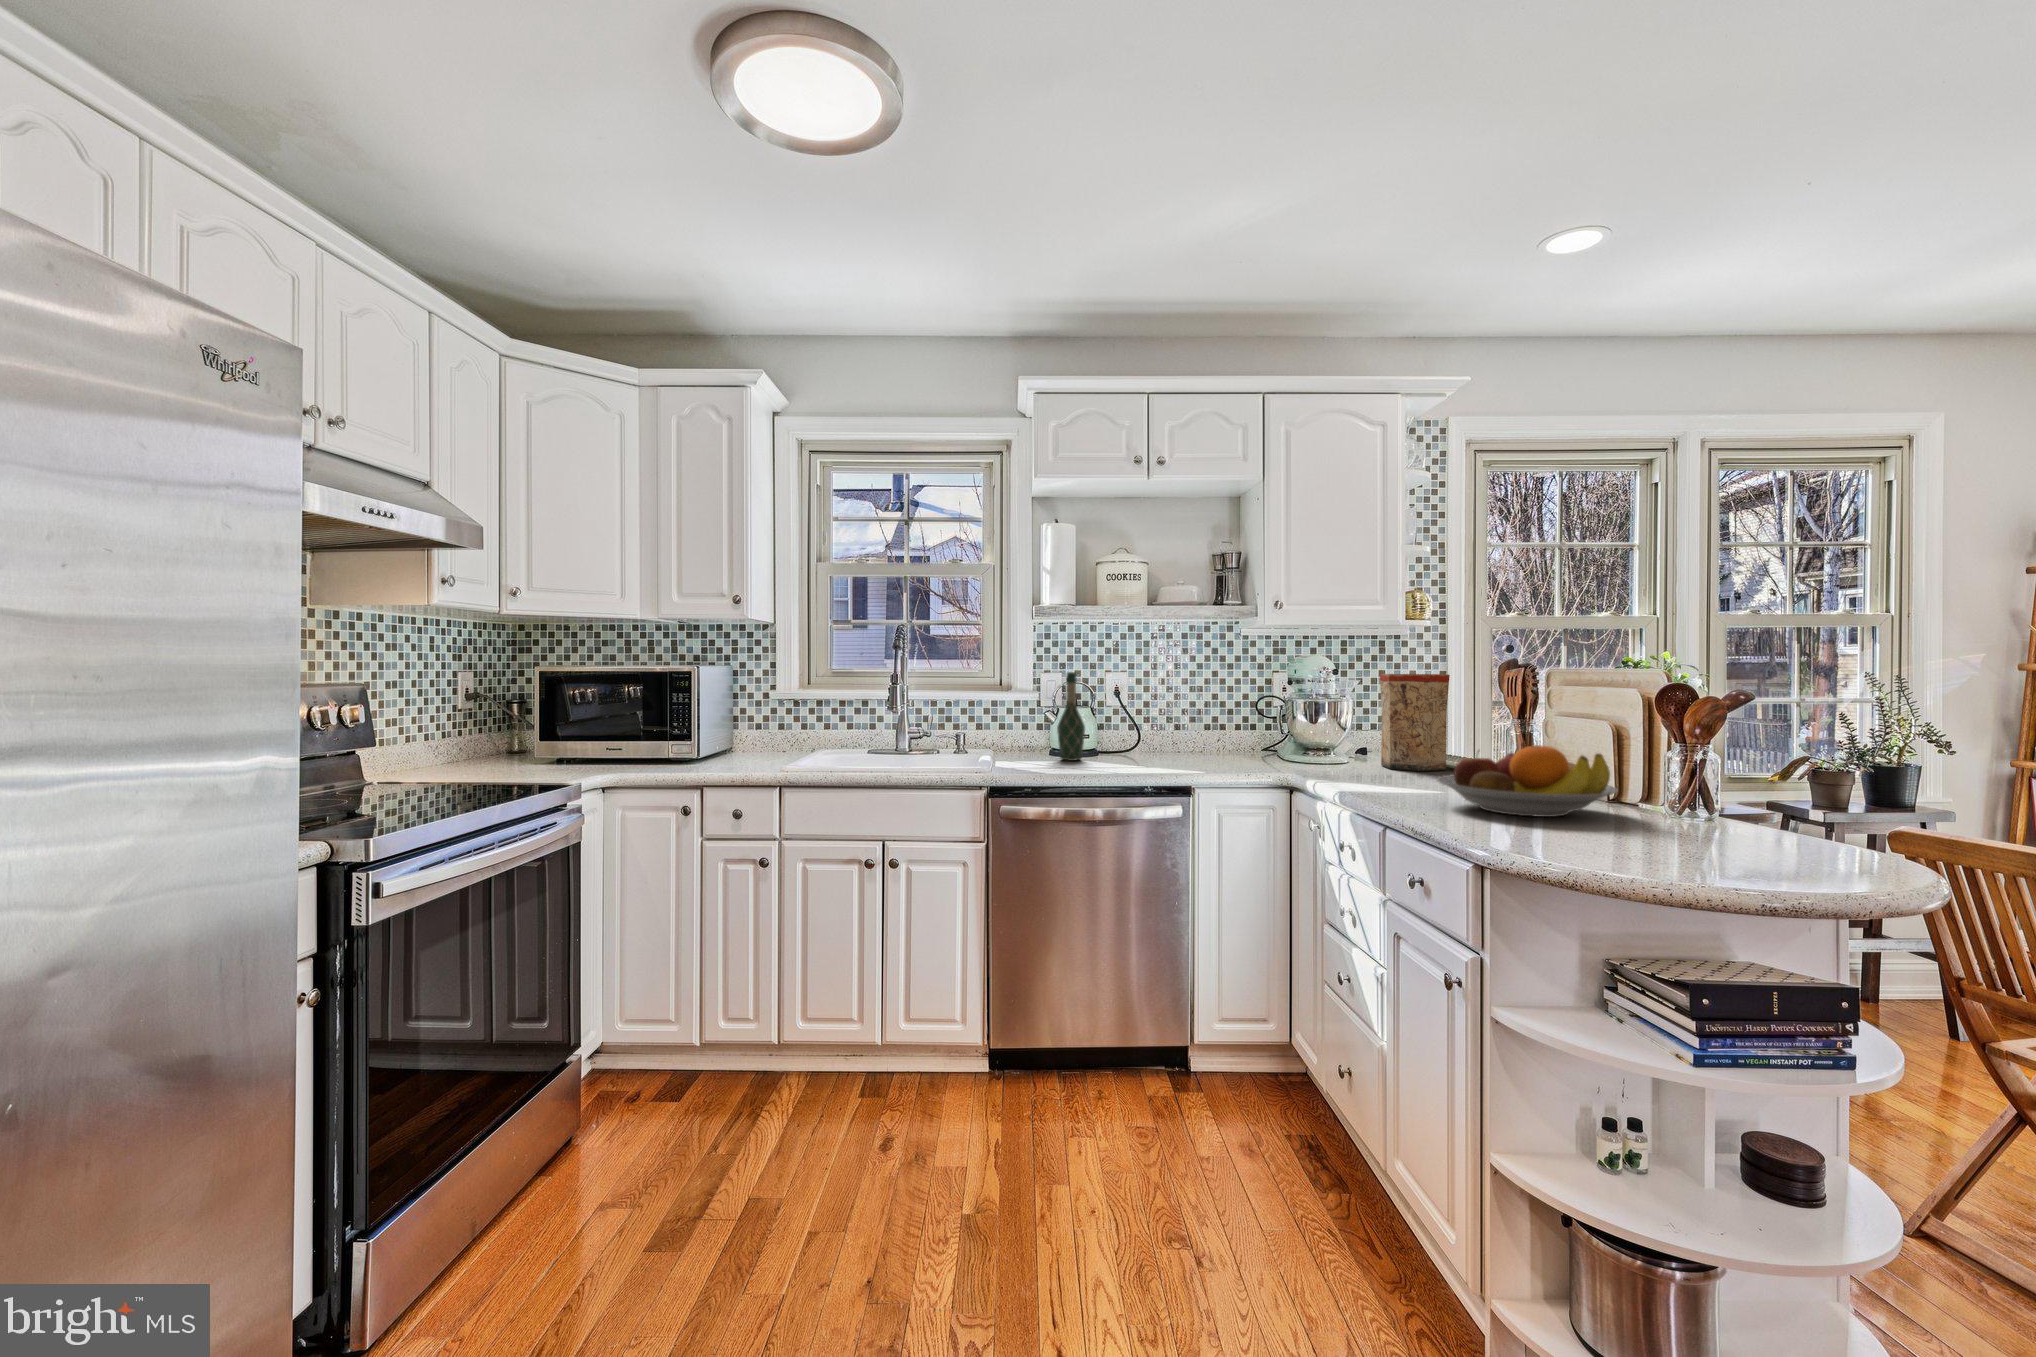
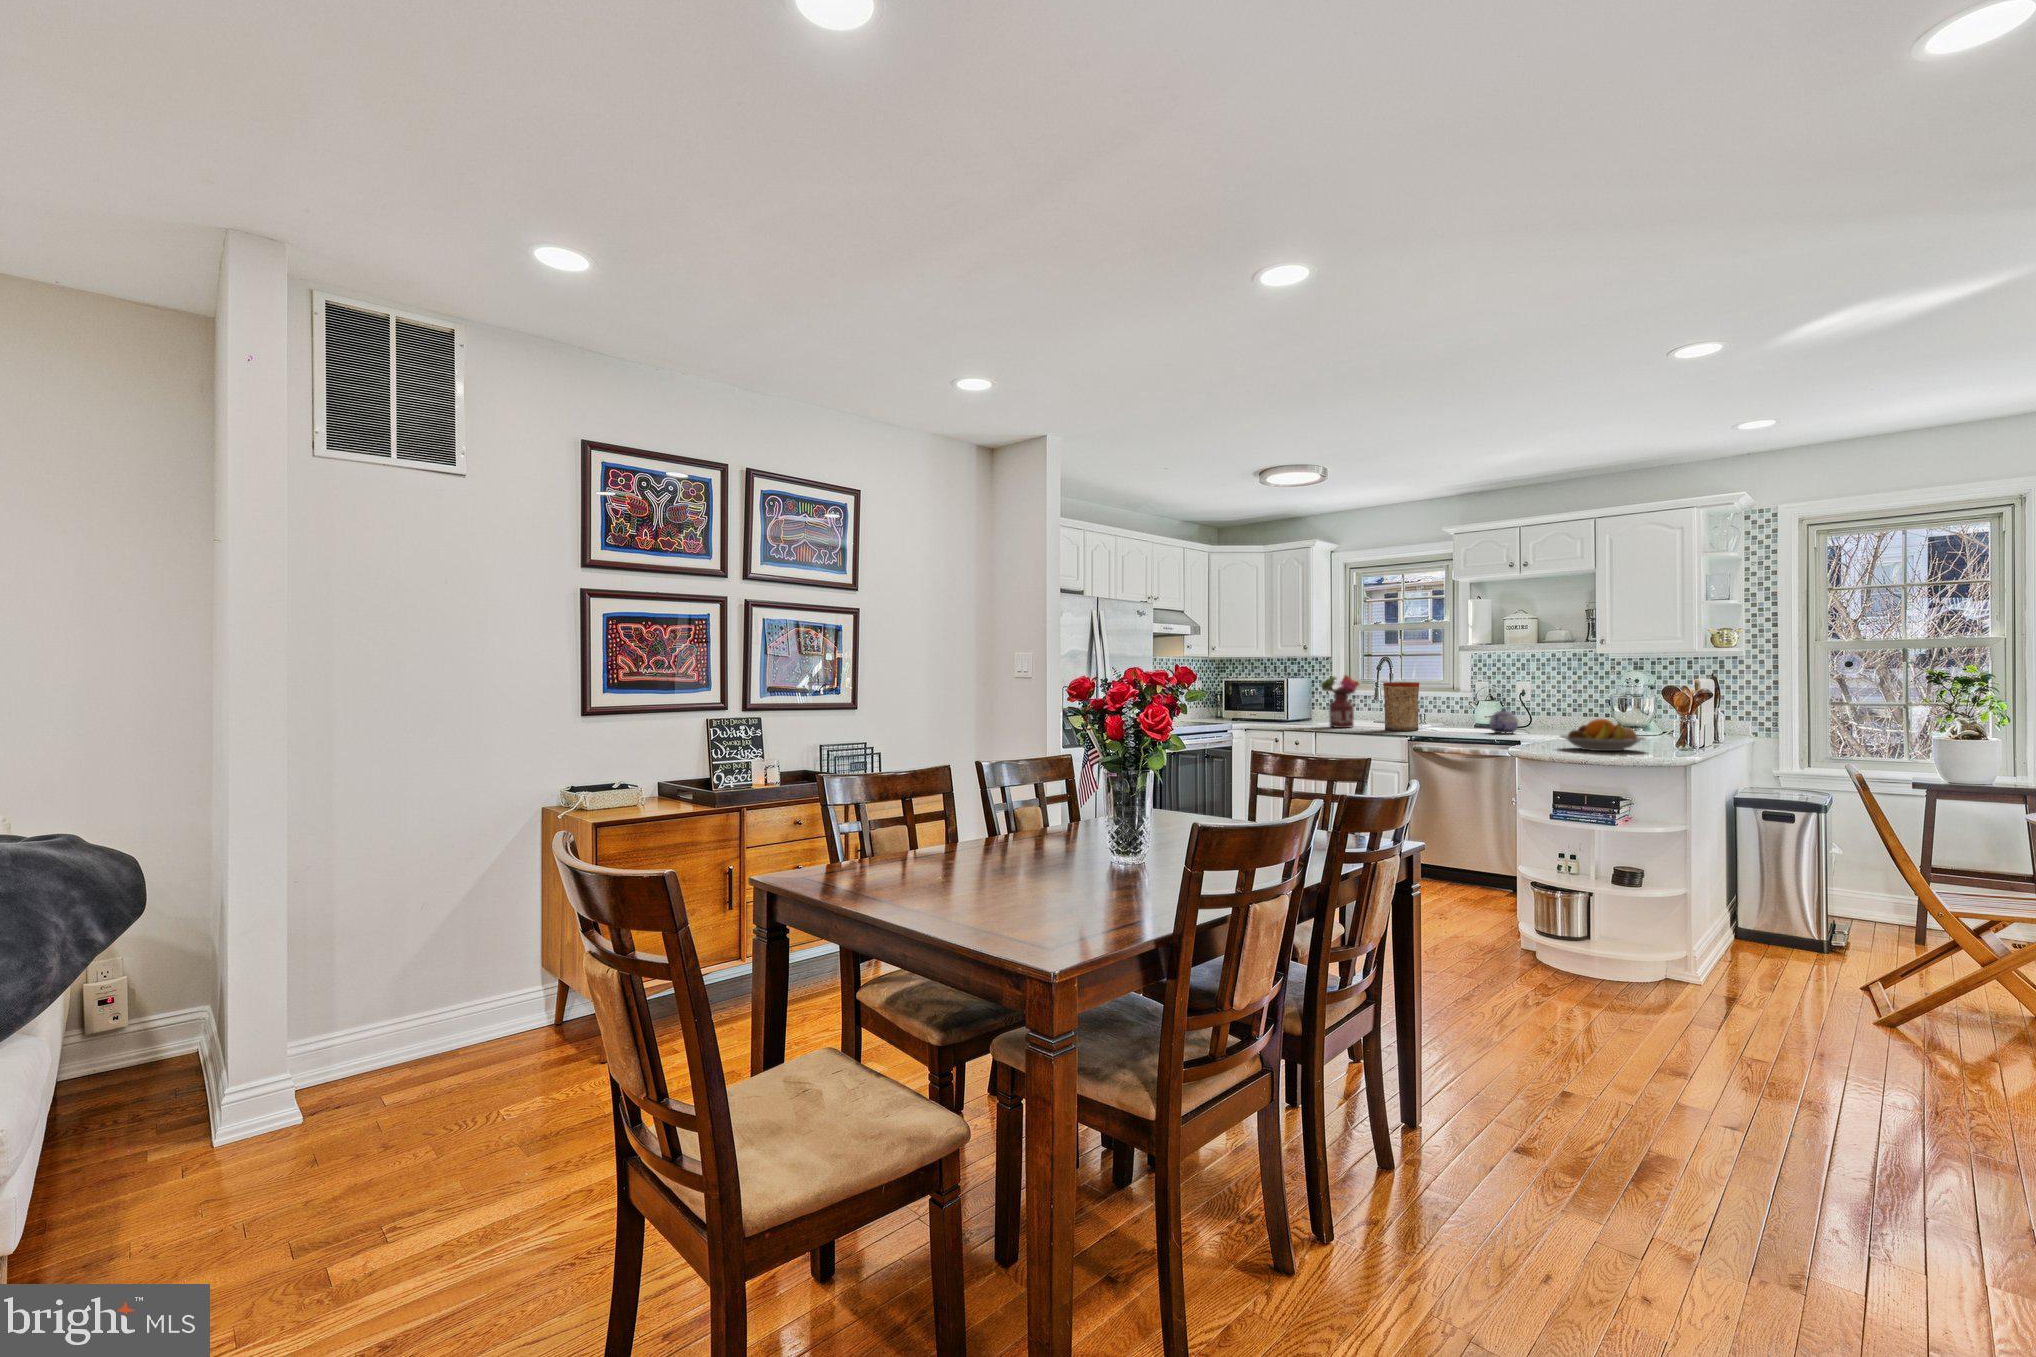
flower arrangement: none [799,655,878,771] -> present [1321,675,1360,728]
wine bottle: present [1057,672,1085,761] -> none [1466,682,1483,730]
vase: present [1380,674,1450,771] -> present [1383,682,1419,731]
teapot: none [1121,719,1169,767] -> present [1489,708,1518,733]

